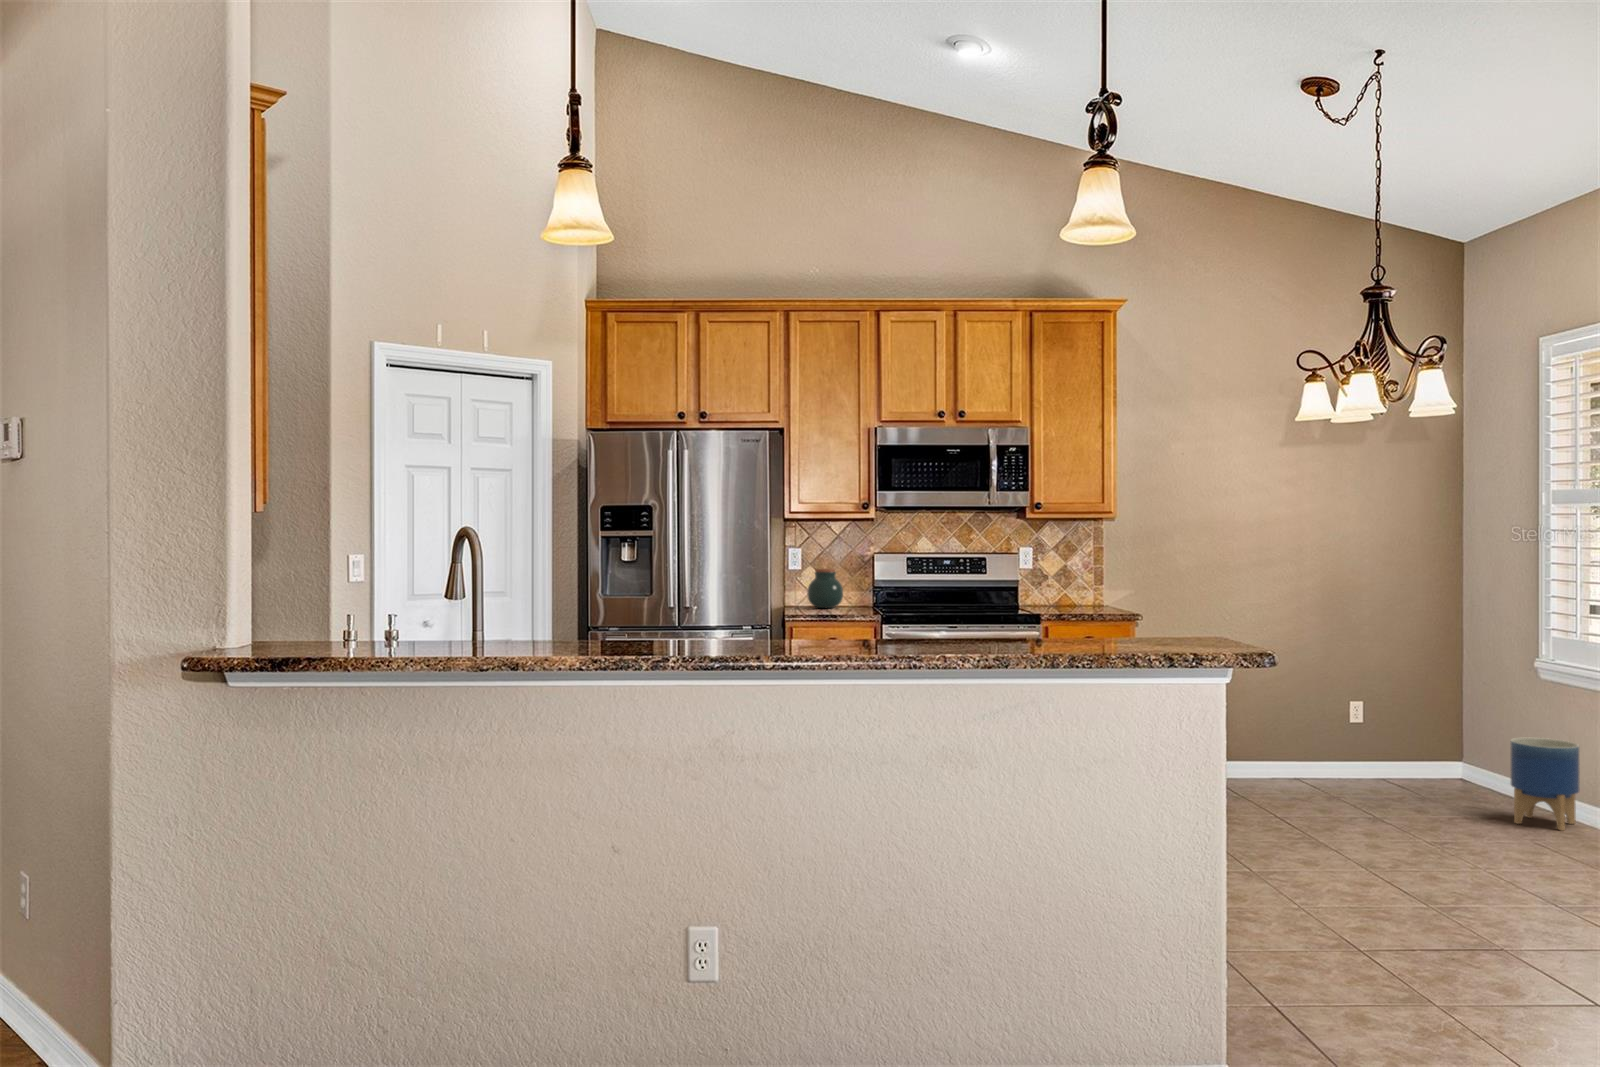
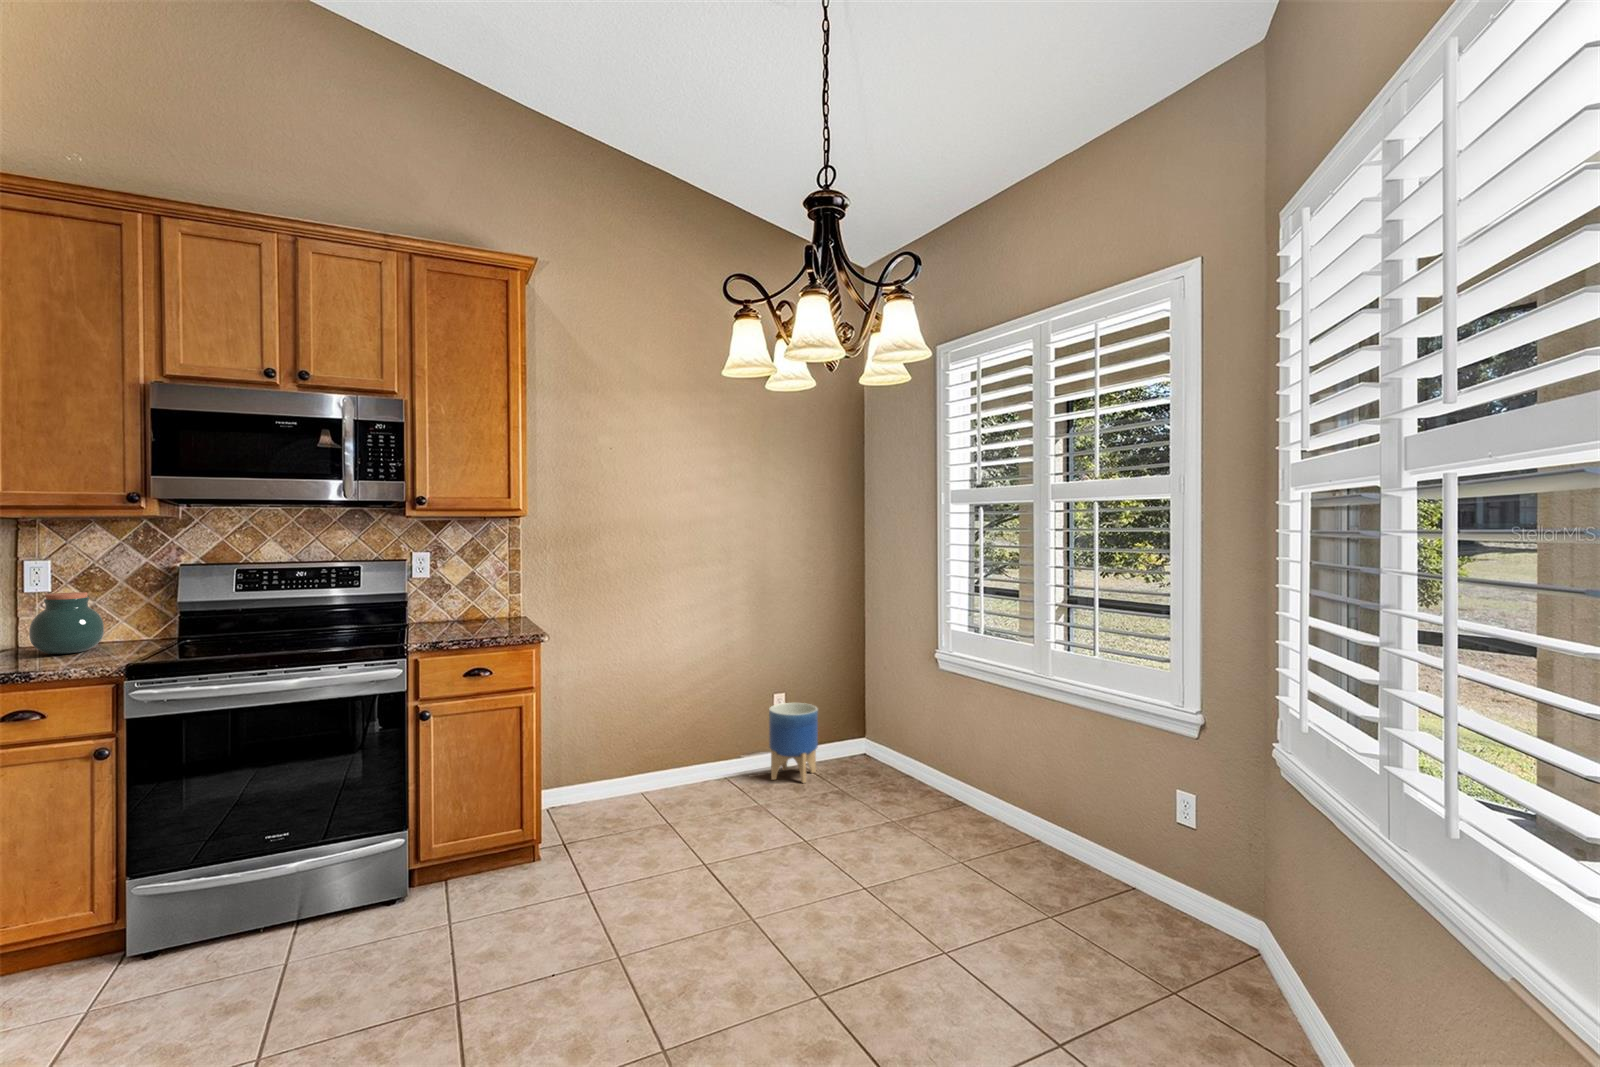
planter: present [1510,738,1580,831] -> present [769,703,818,783]

